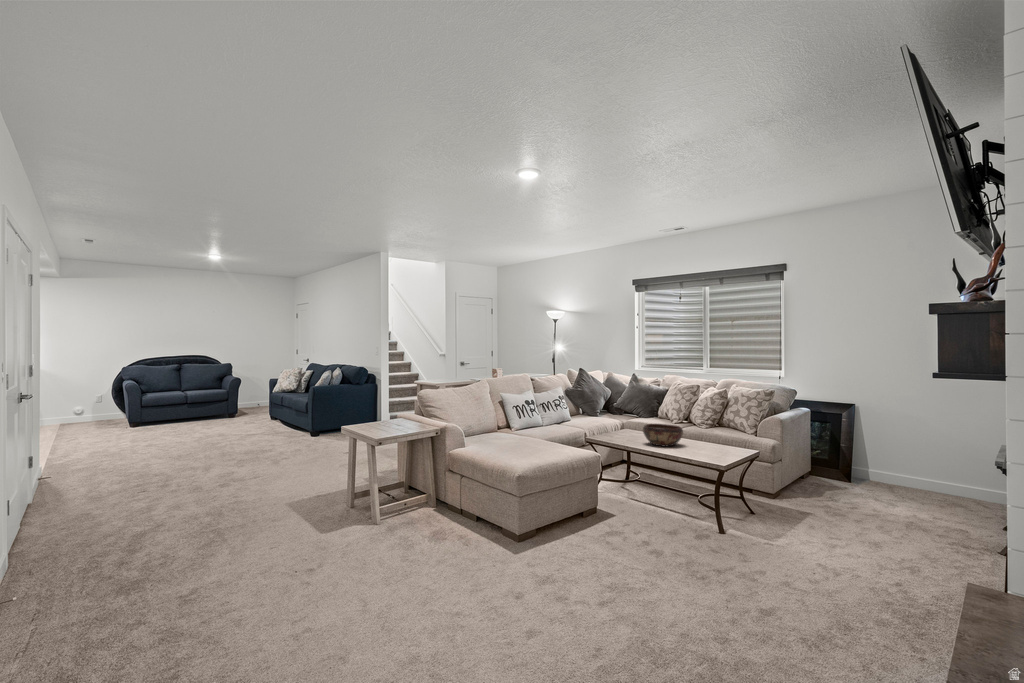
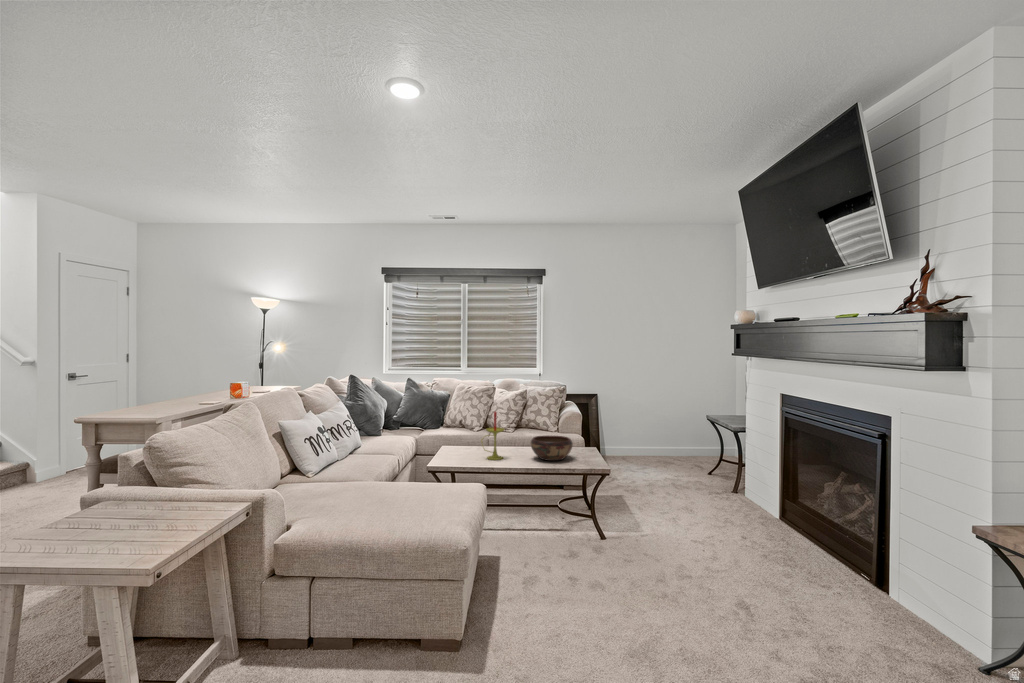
candle: none [612,397,631,439] -> present [481,412,504,460]

